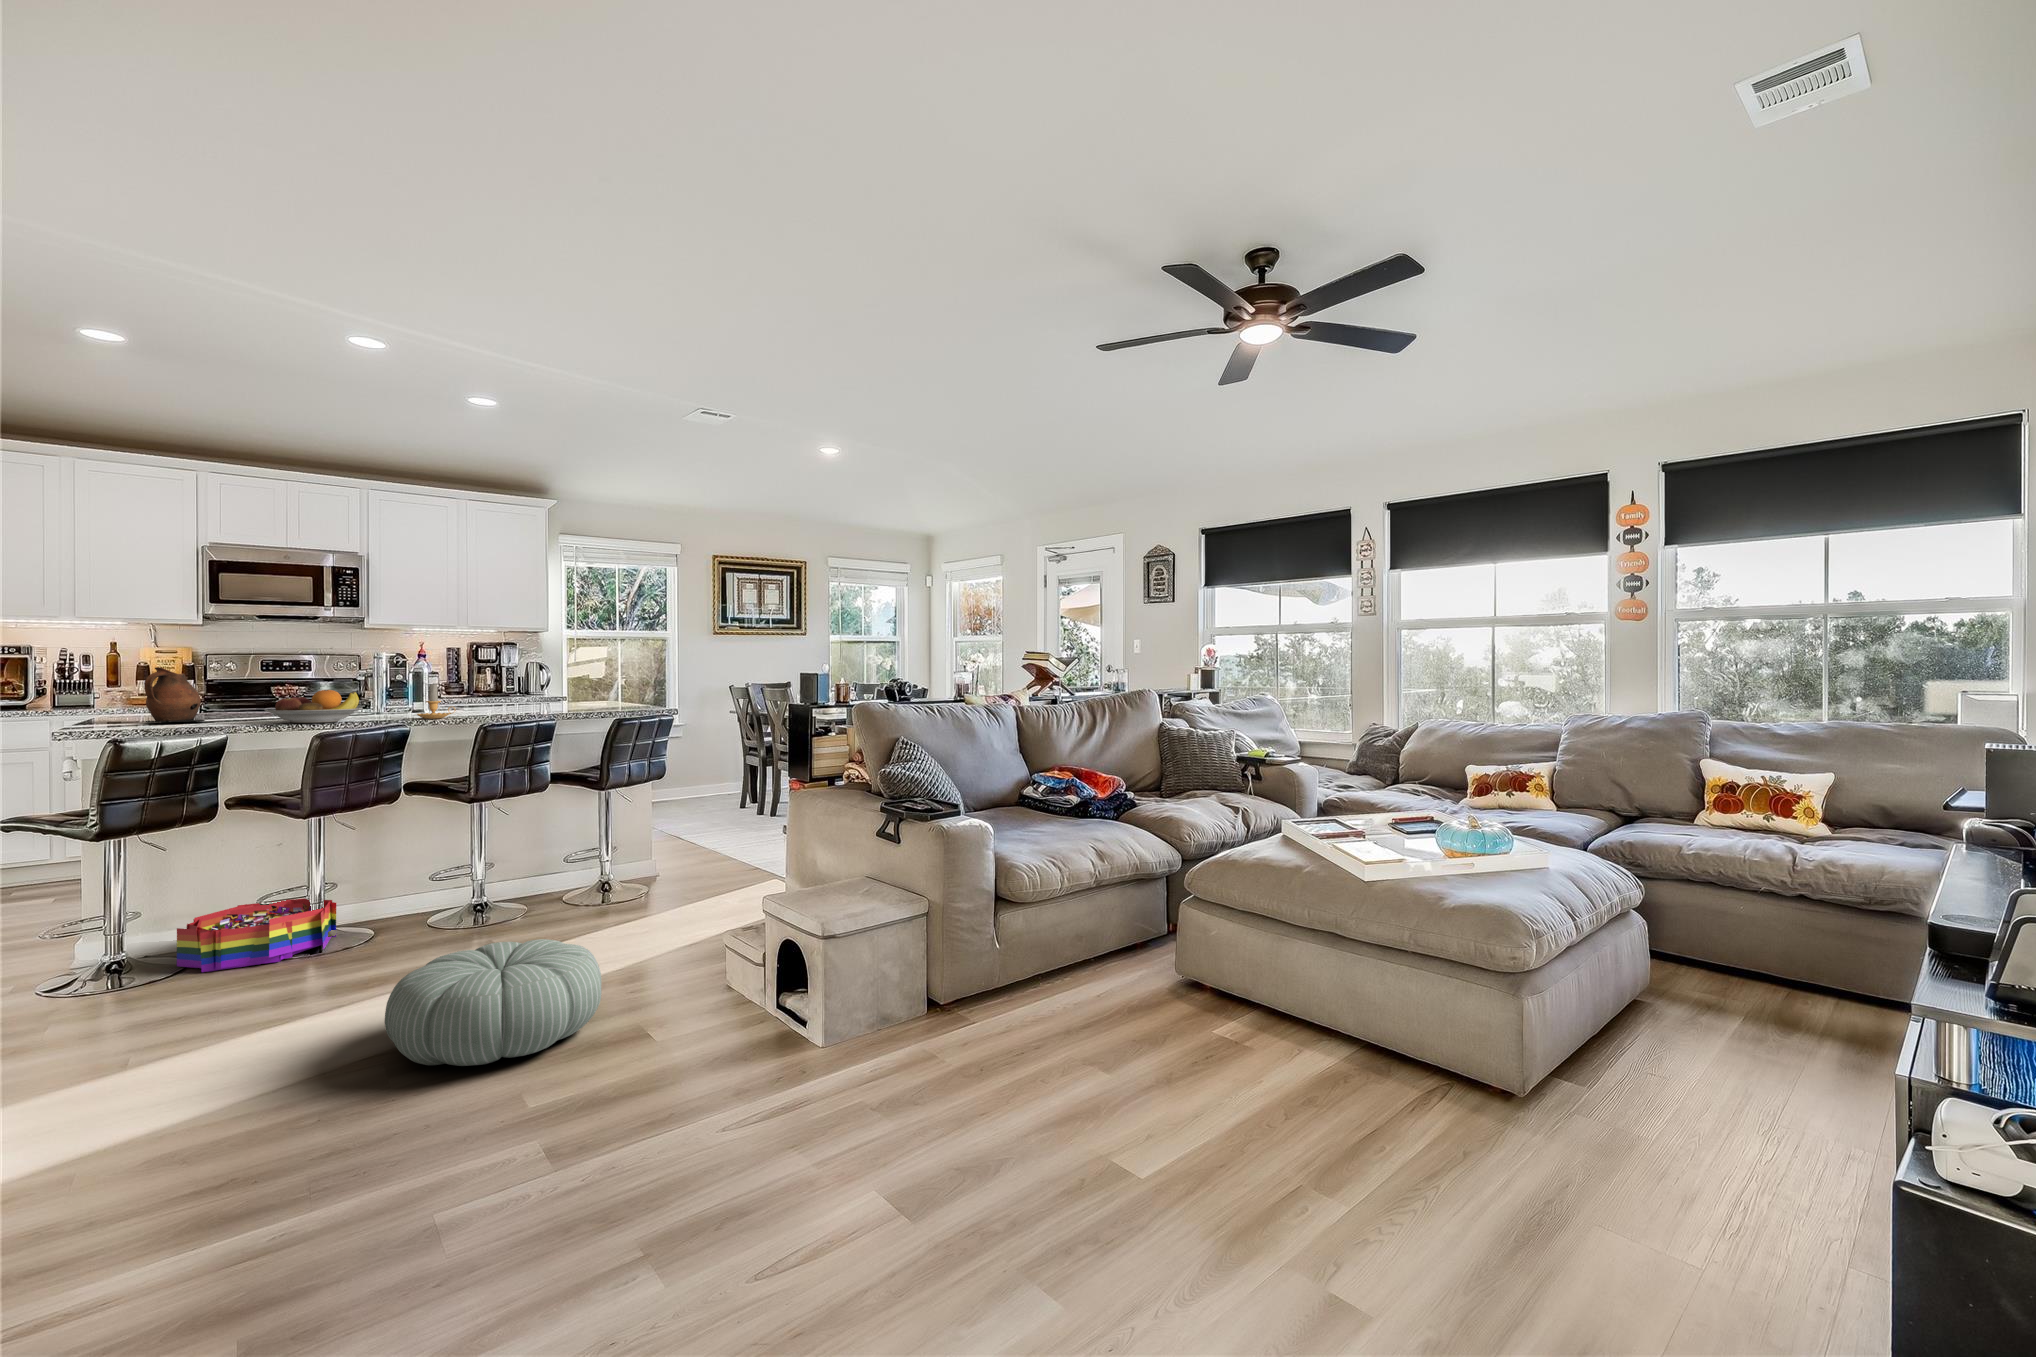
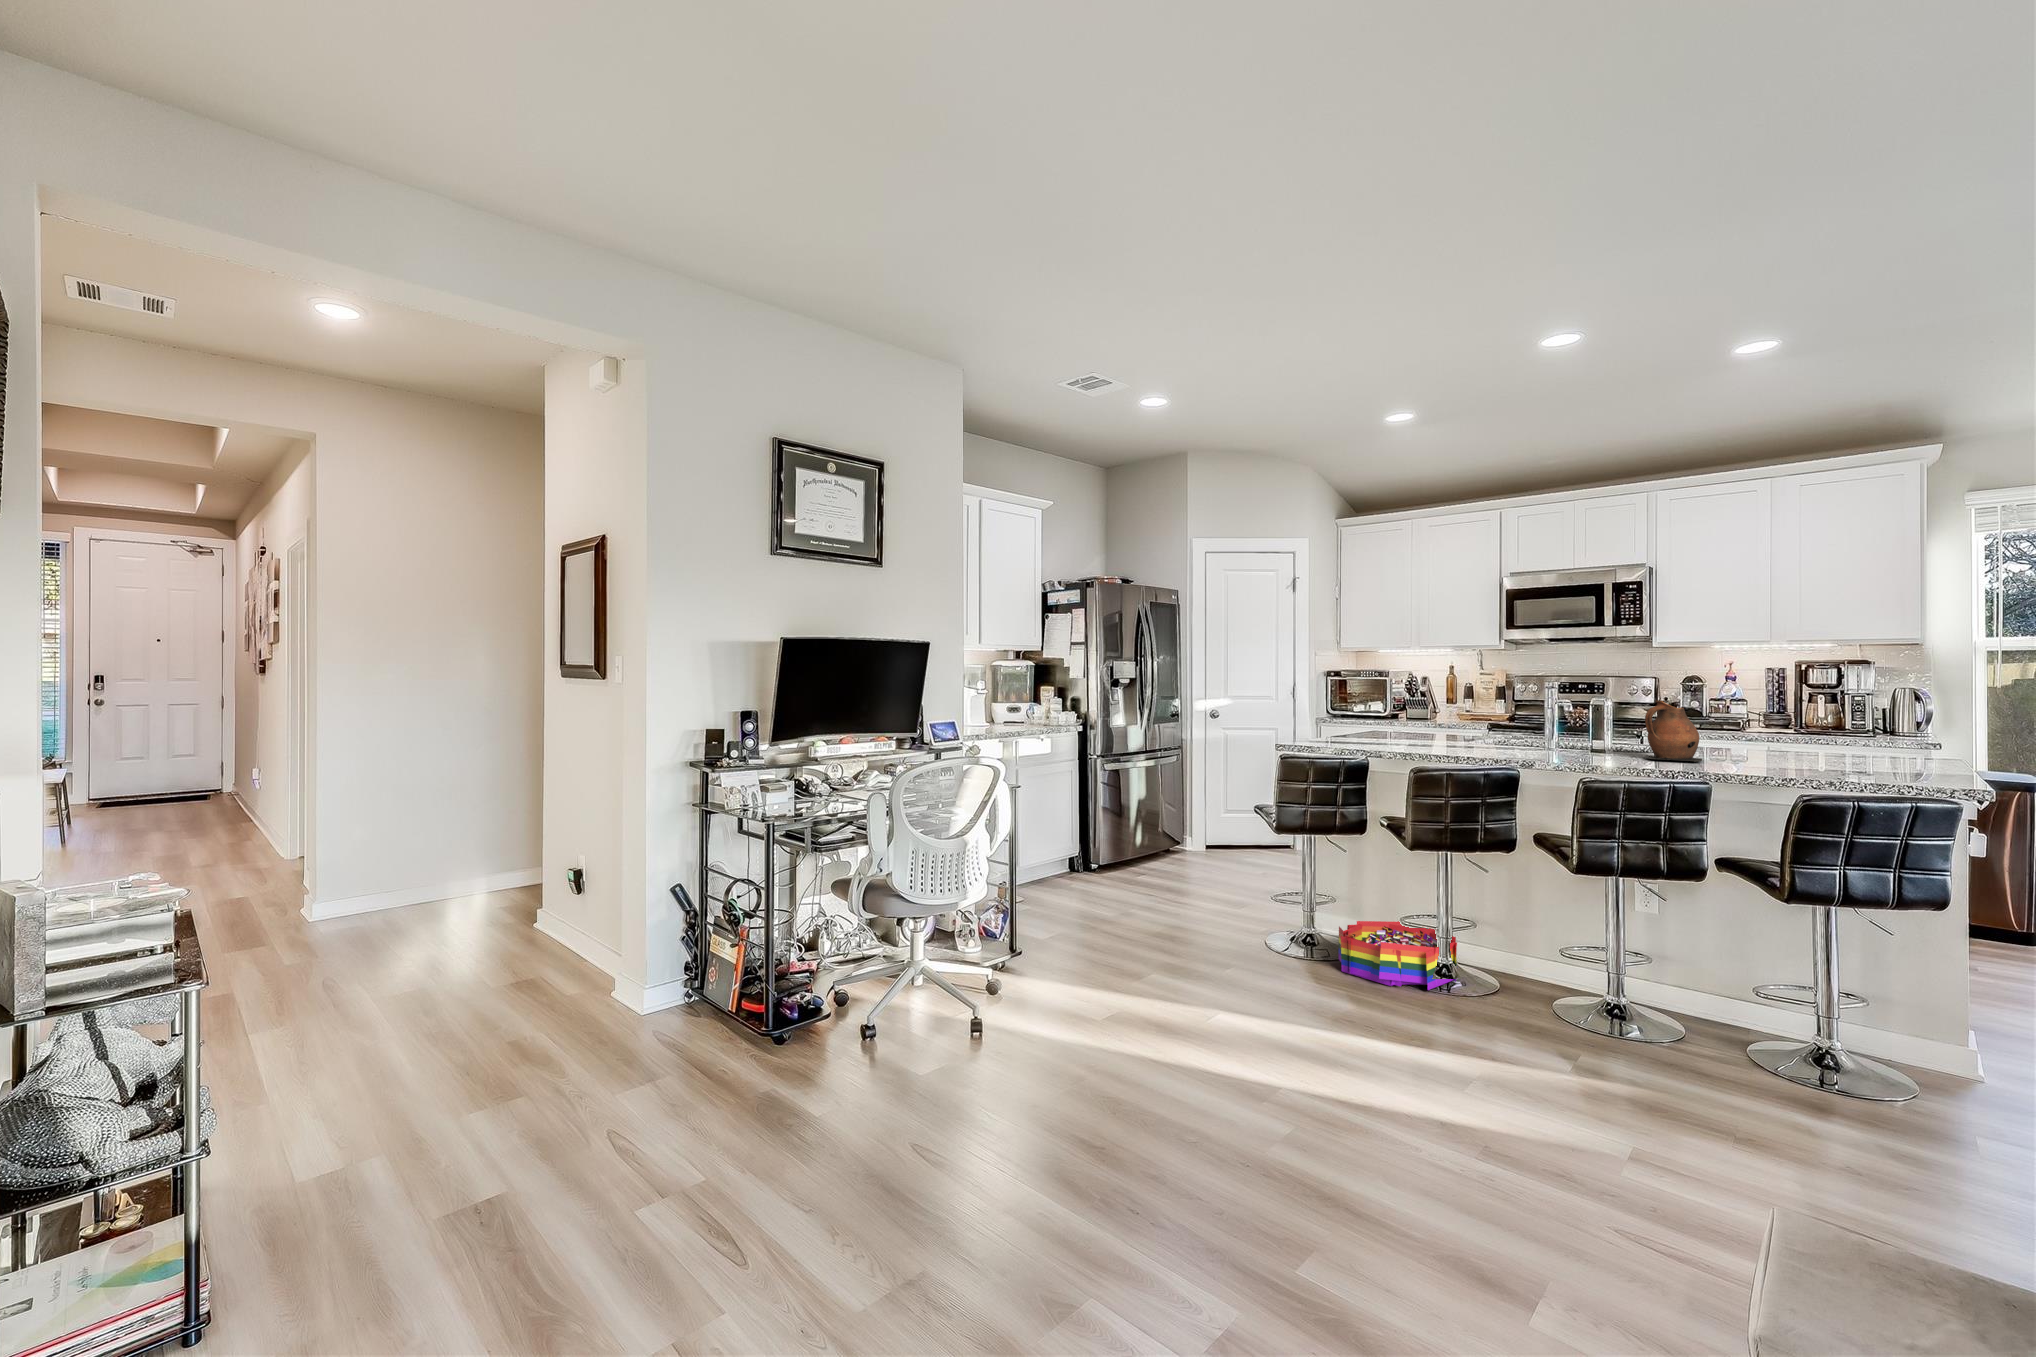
ceramic pitcher: present [144,667,205,723] -> present [1645,701,1702,762]
candle: present [417,684,455,719] -> none [1565,719,1606,763]
fruit bowl: present [265,690,362,723] -> none [1426,722,1513,756]
pouf: present [385,939,602,1066] -> none [1268,1041,1516,1218]

